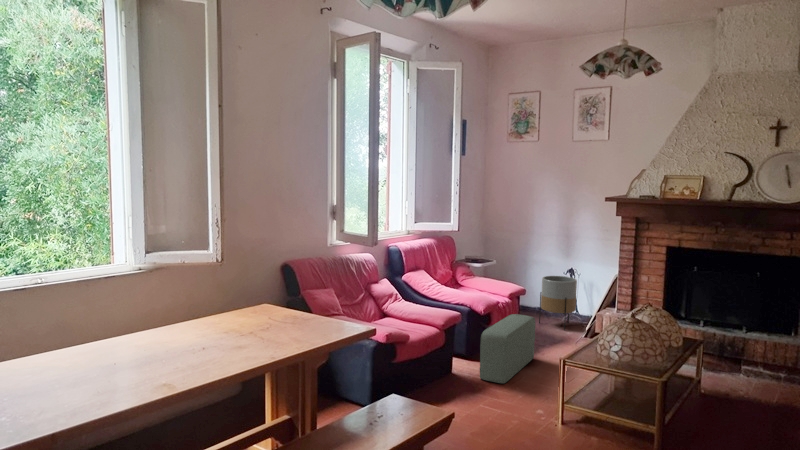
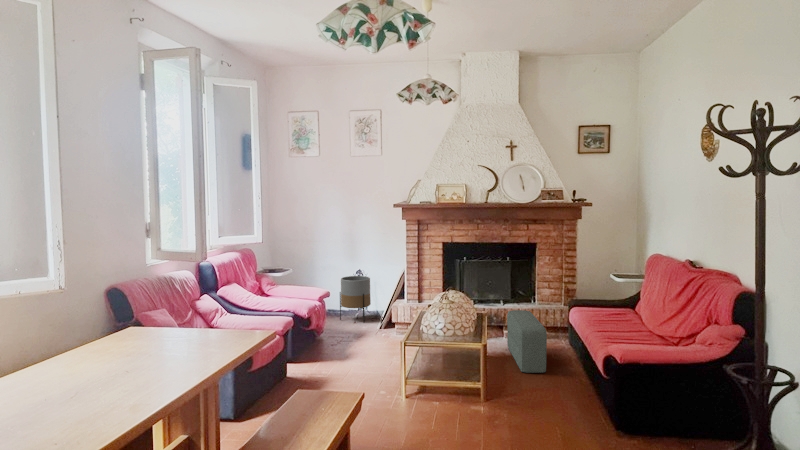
pouf: present [480,314,535,383] -> present [507,310,547,373]

